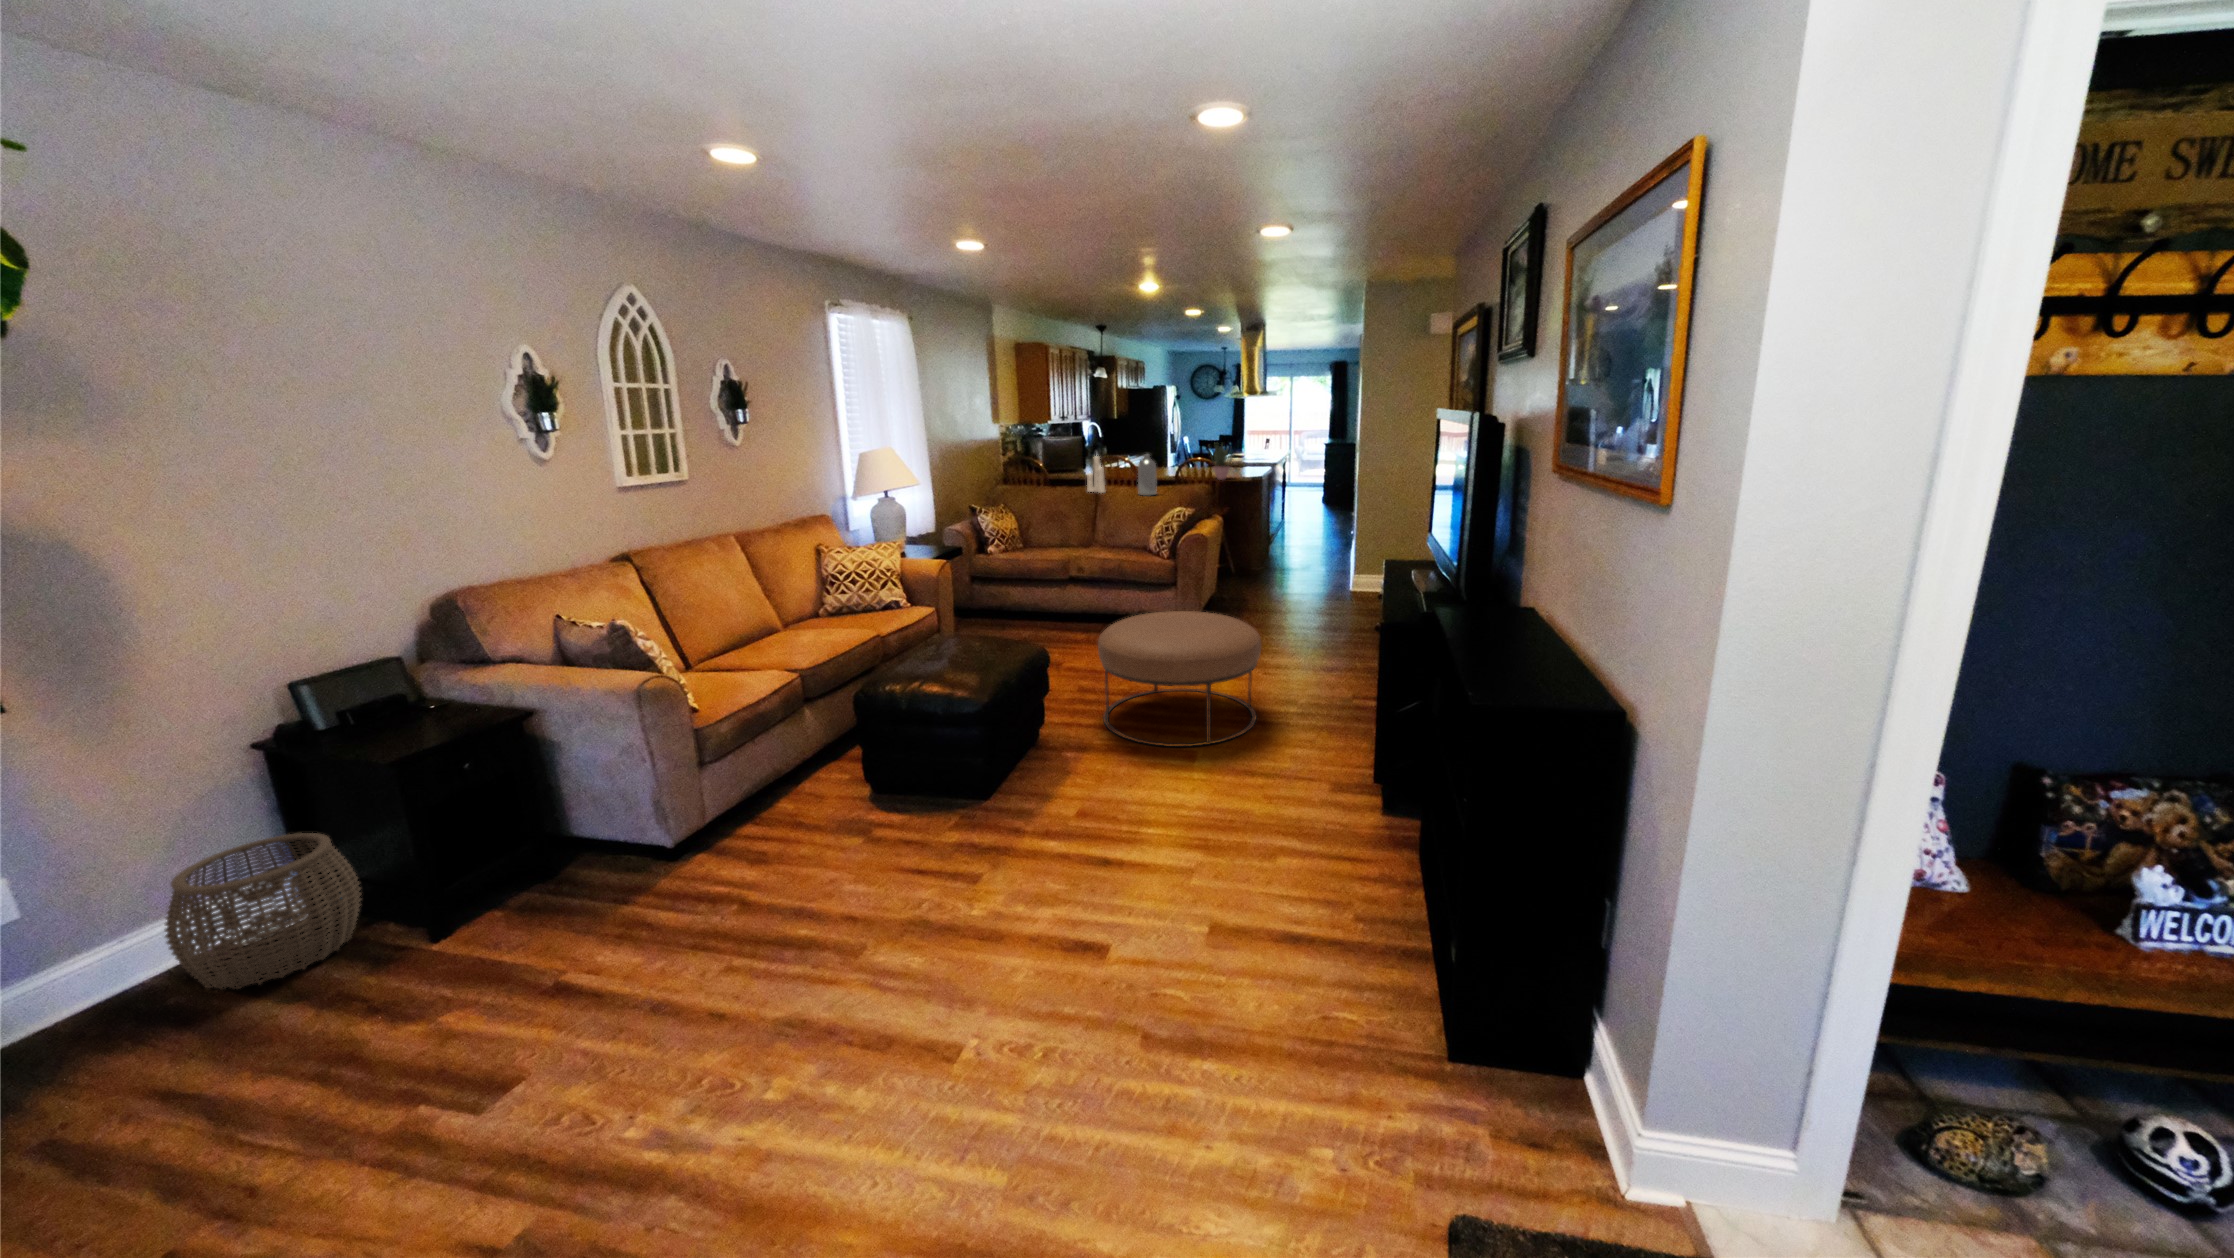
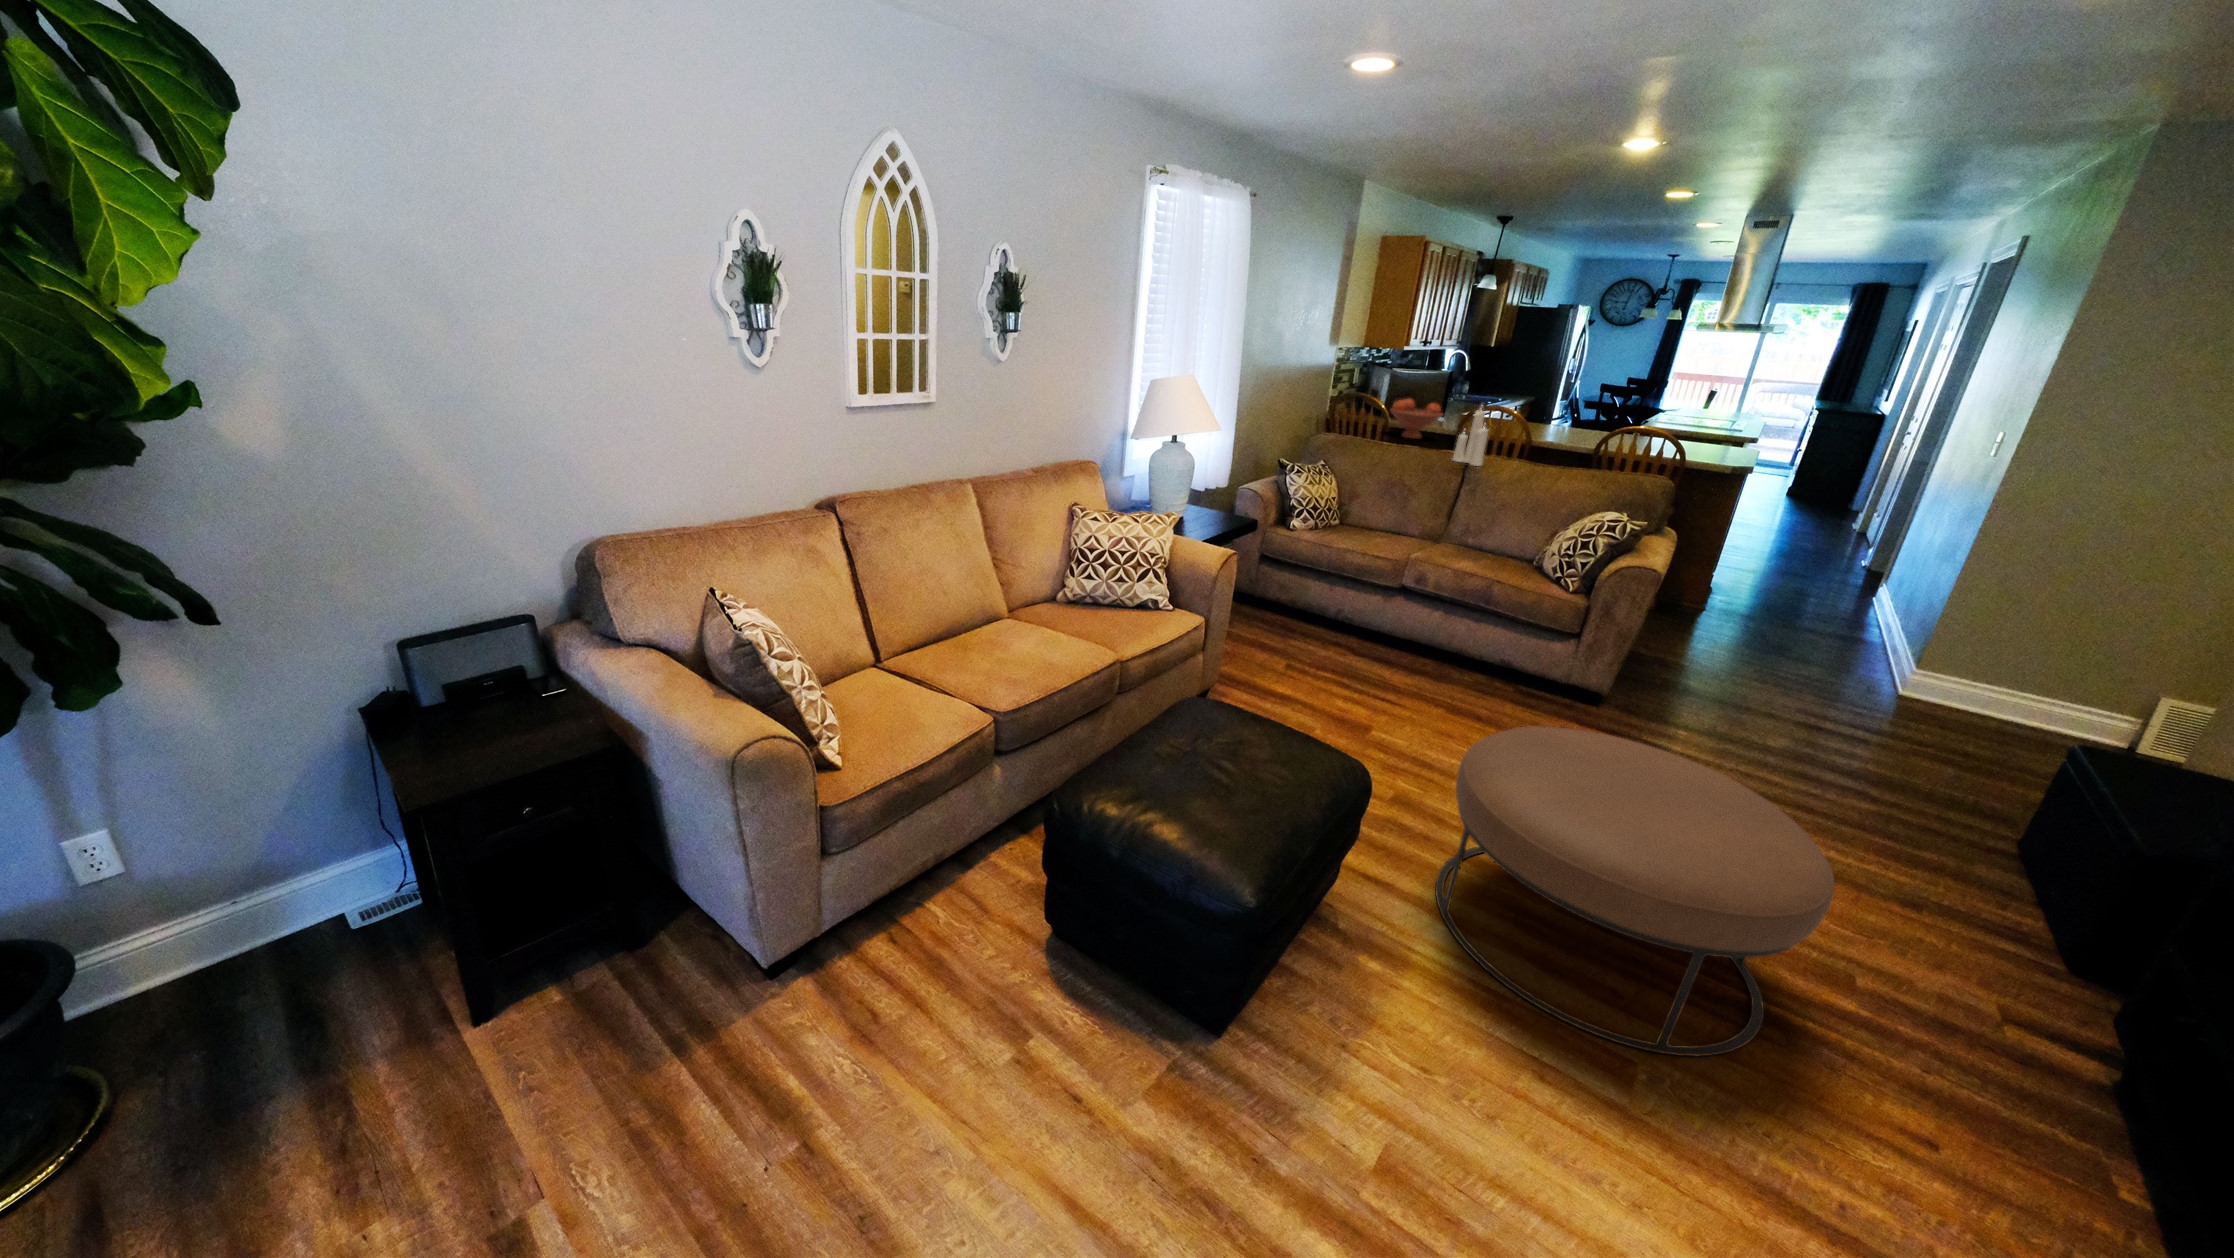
potted plant: present [1211,445,1232,480] -> none [1656,401,1705,461]
bottle: present [1138,454,1156,496] -> none [1538,417,1582,483]
fruit bowl: none [1043,456,1080,483] -> present [1391,399,1443,439]
woven basket: present [165,833,361,990] -> none [240,818,449,1011]

